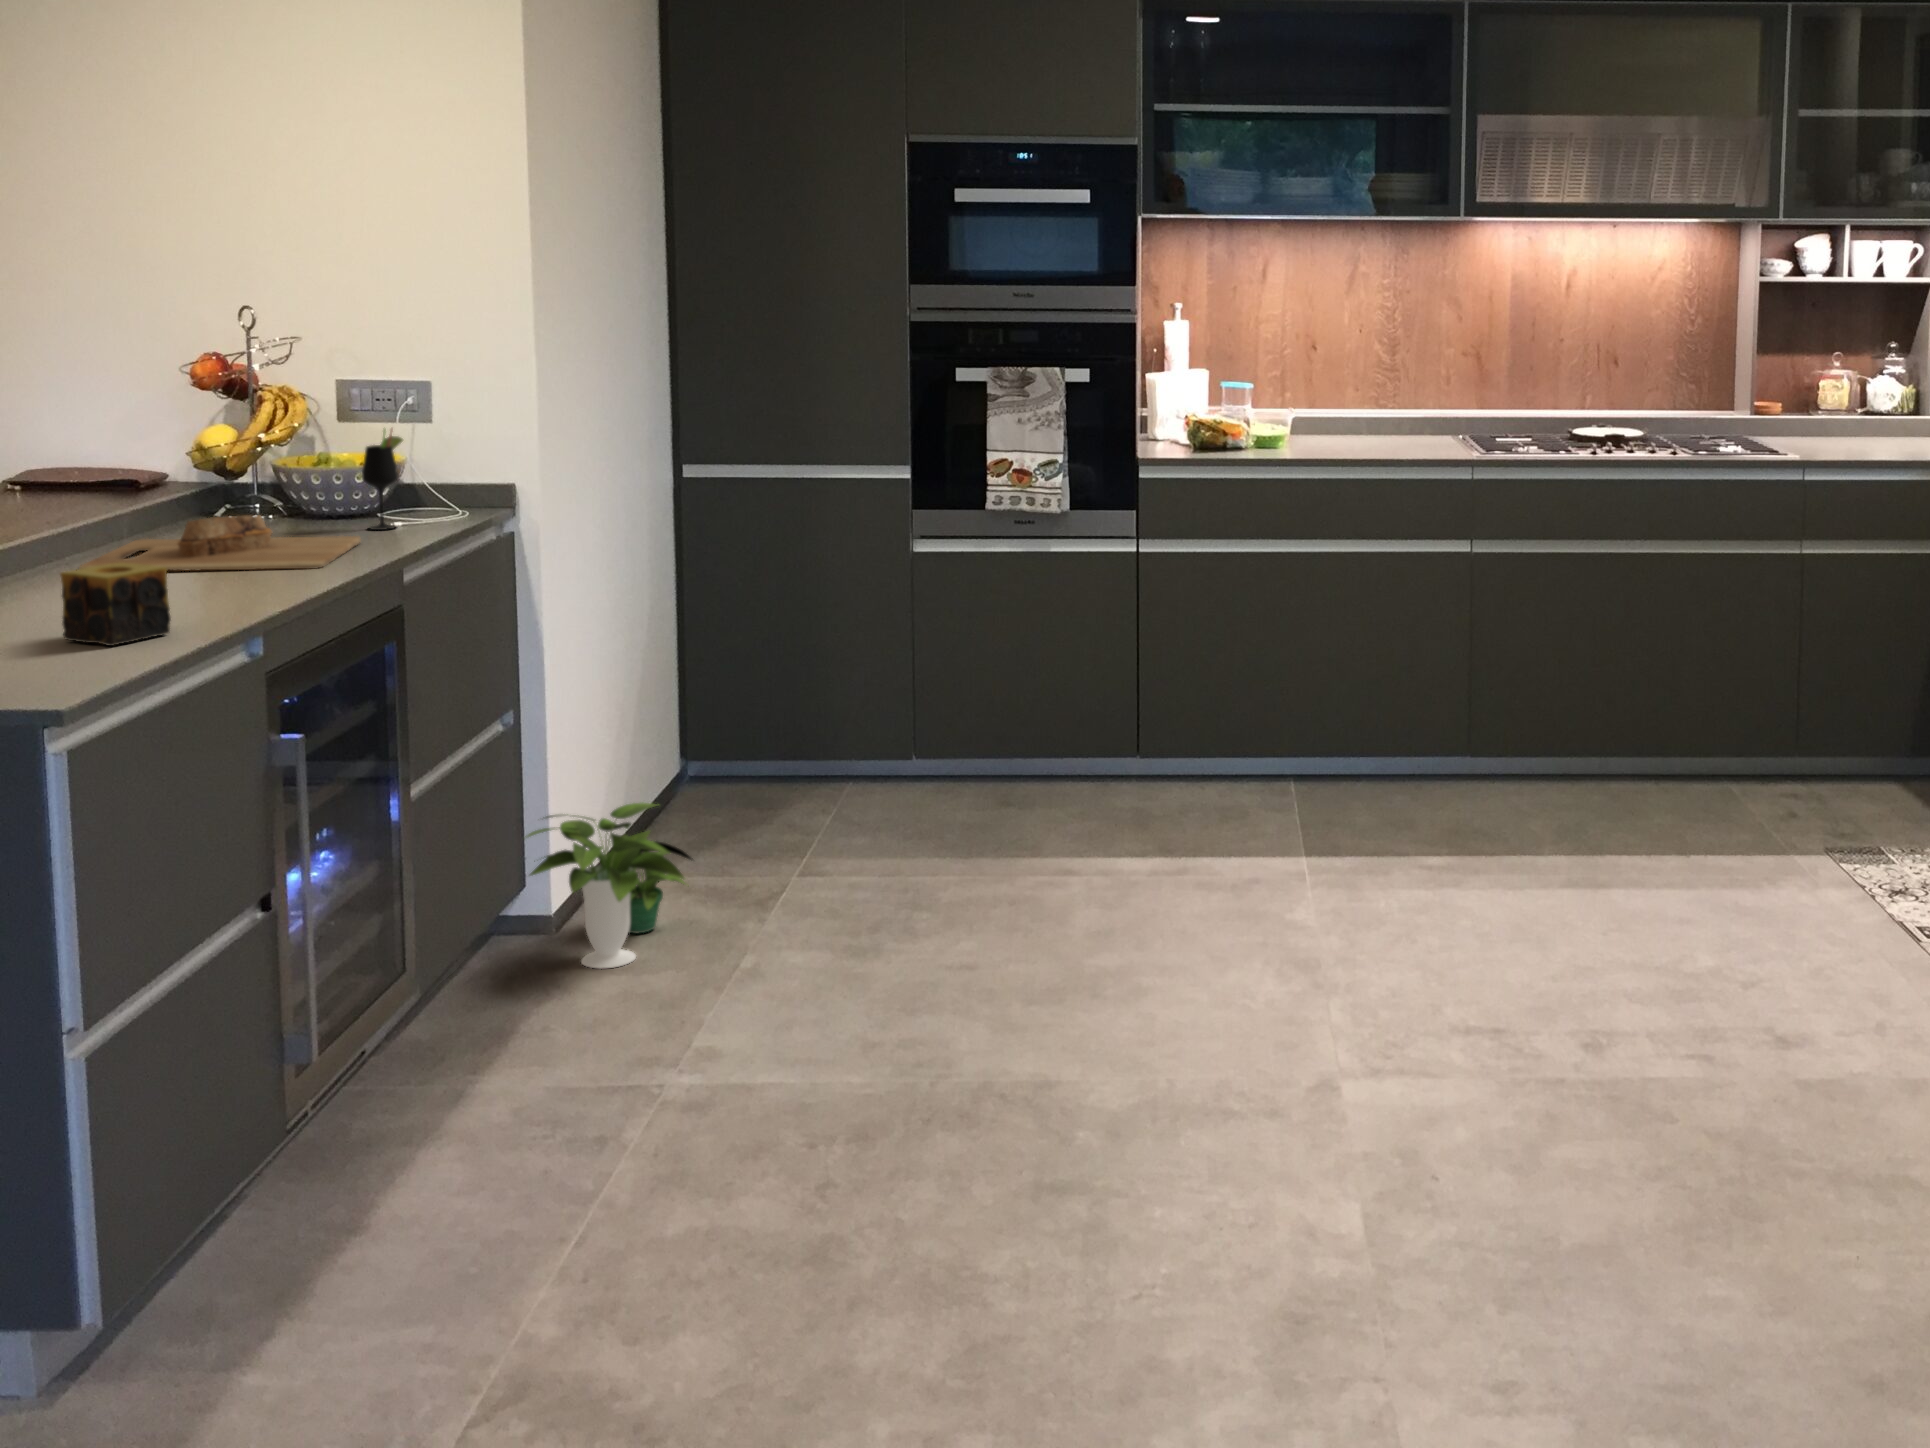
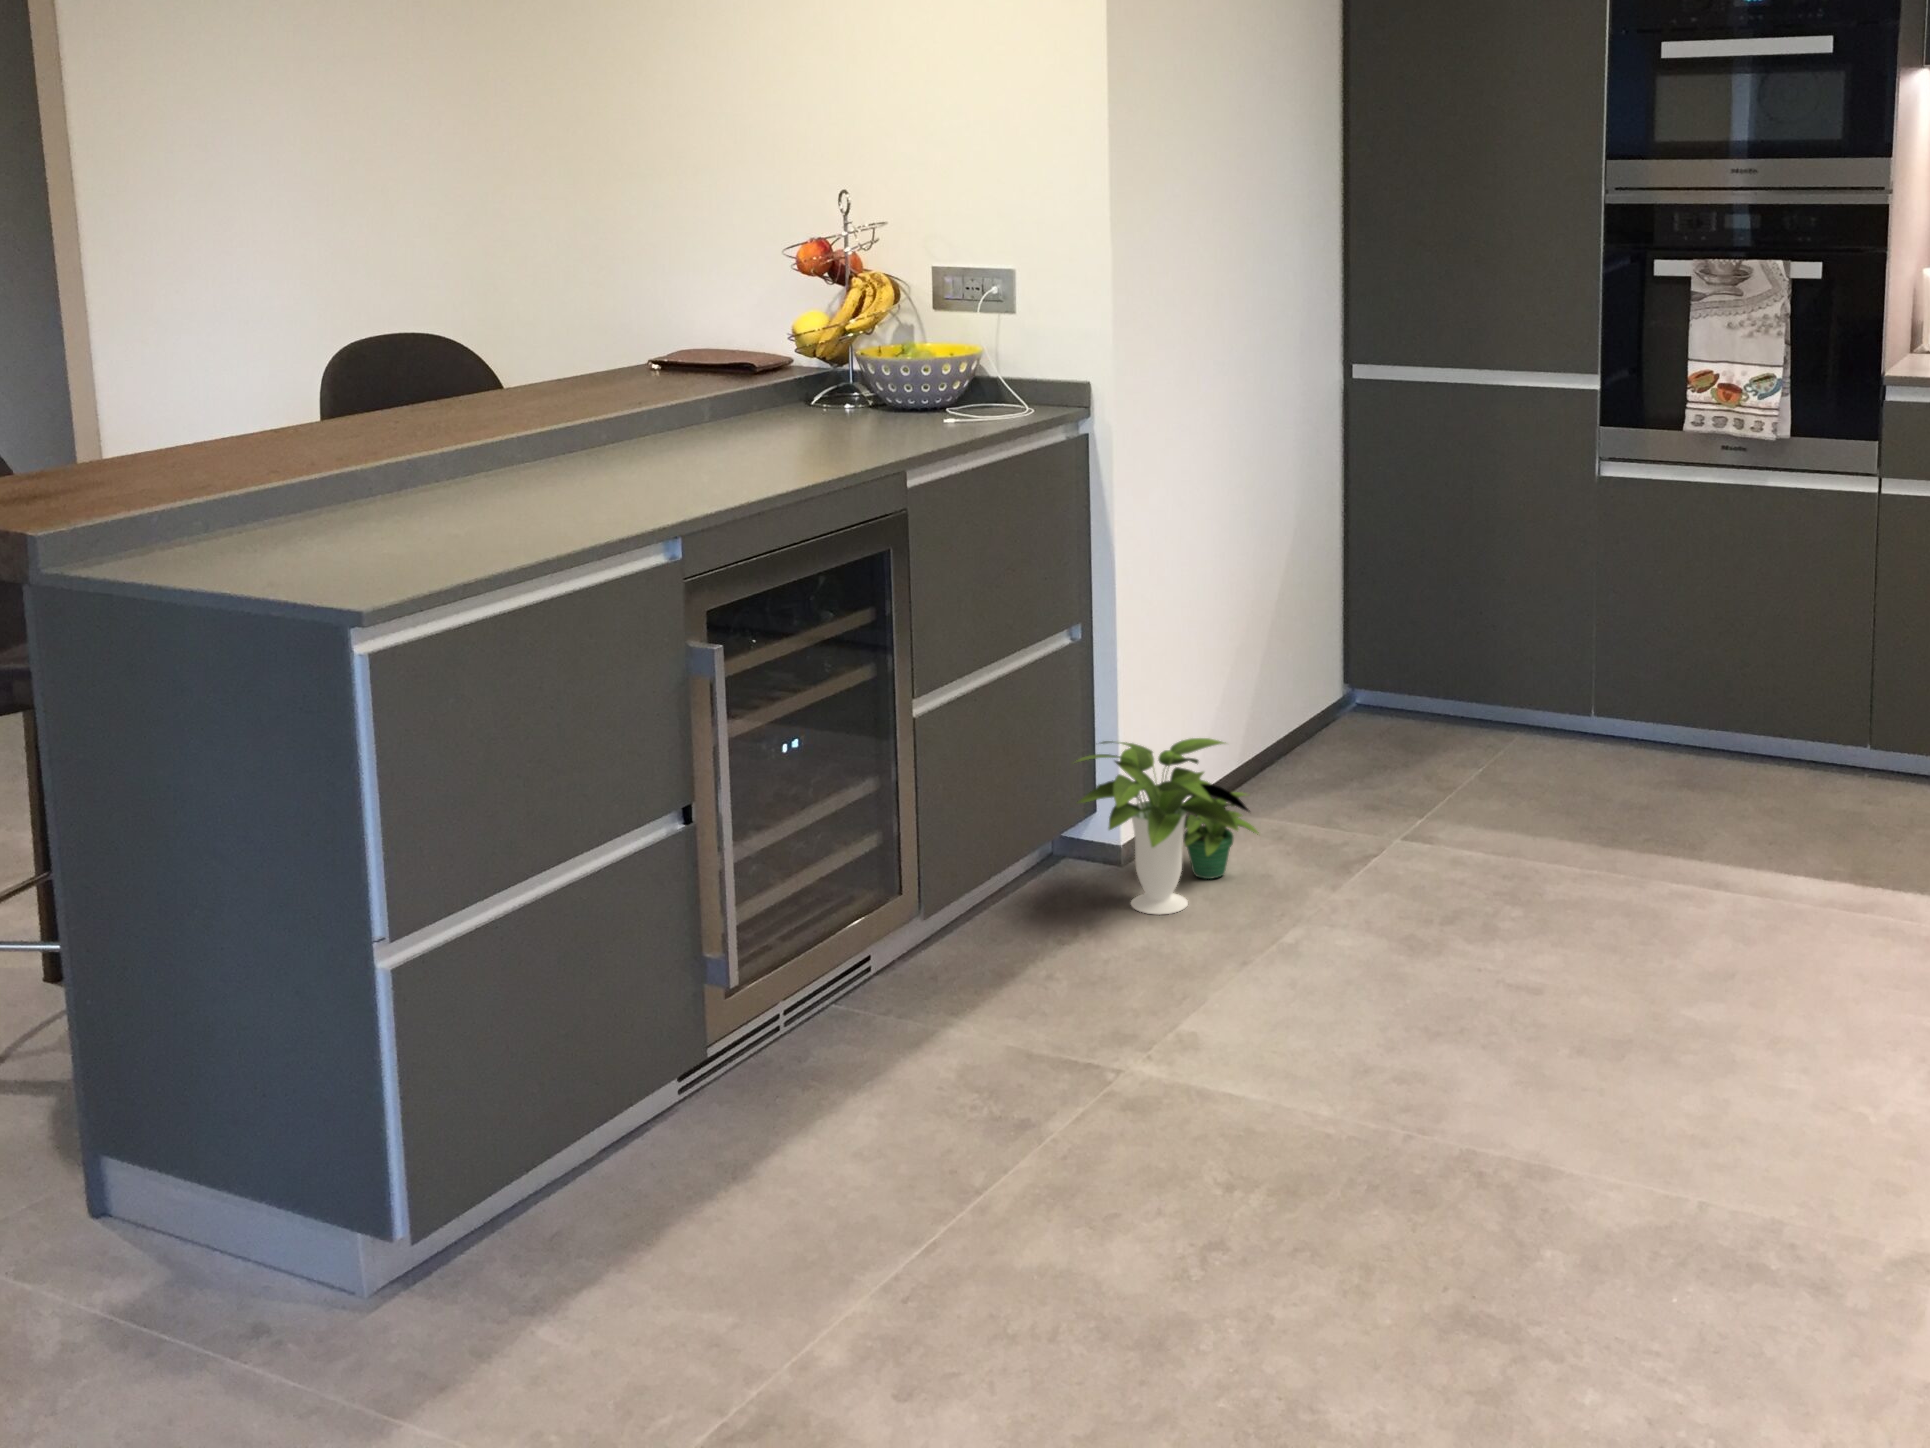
wine glass: present [362,429,403,530] -> none [917,318,957,426]
cutting board: present [79,515,361,571] -> none [619,406,894,467]
candle: present [61,563,171,646] -> none [487,455,582,542]

